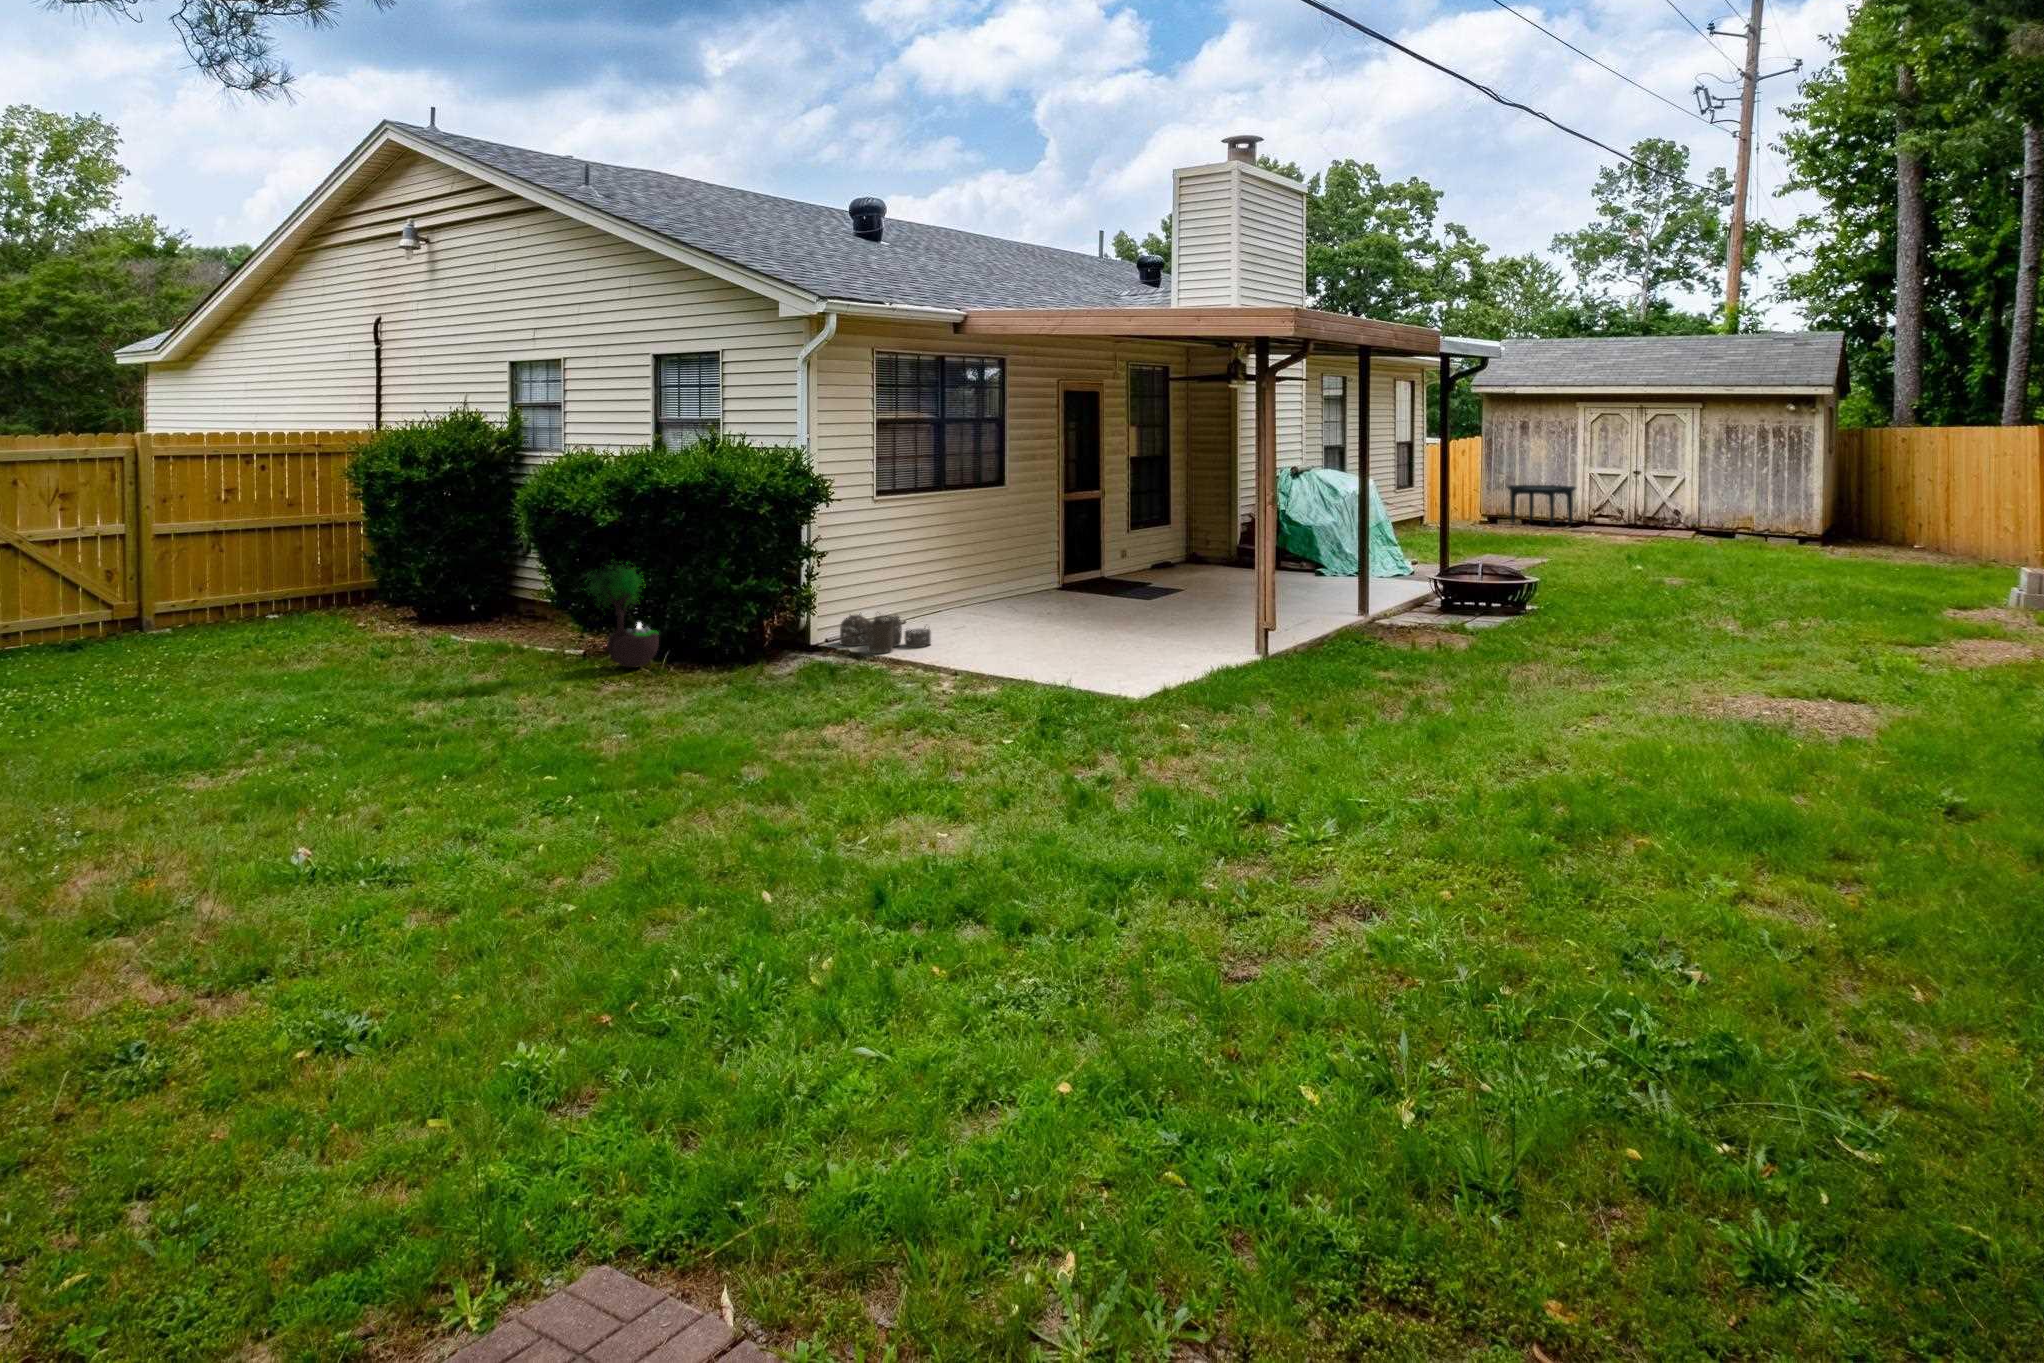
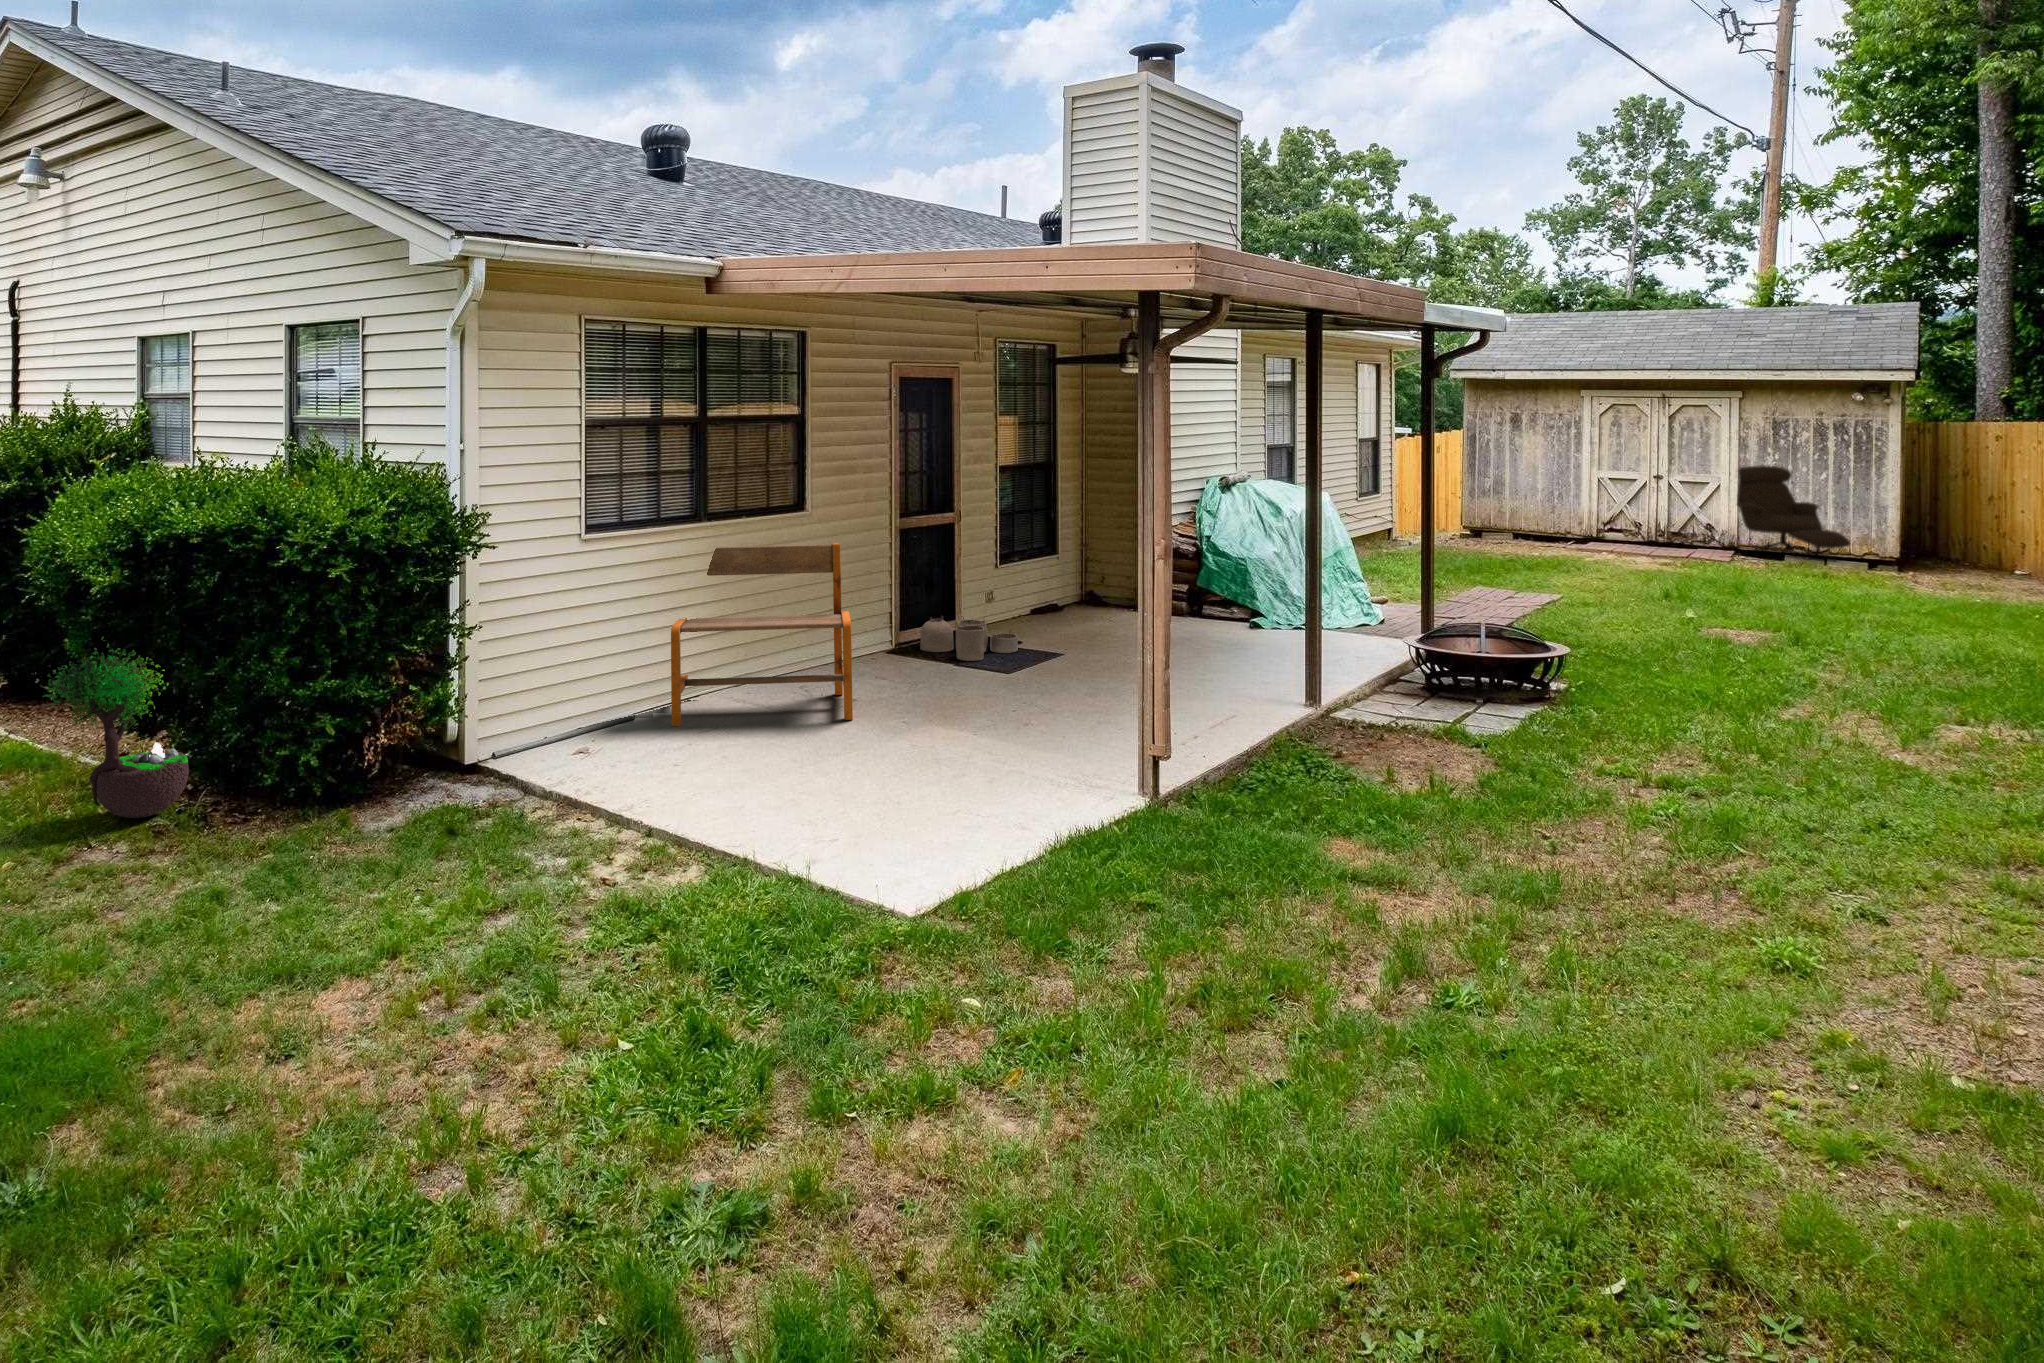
lounge chair: none [1697,463,1782,538] -> present [1737,465,1851,559]
round table: present [1508,485,1576,527] -> none [1491,489,1581,542]
bench: none [926,506,1052,629] -> present [671,543,853,726]
woven basket: present [840,614,931,653] -> present [920,616,1018,661]

